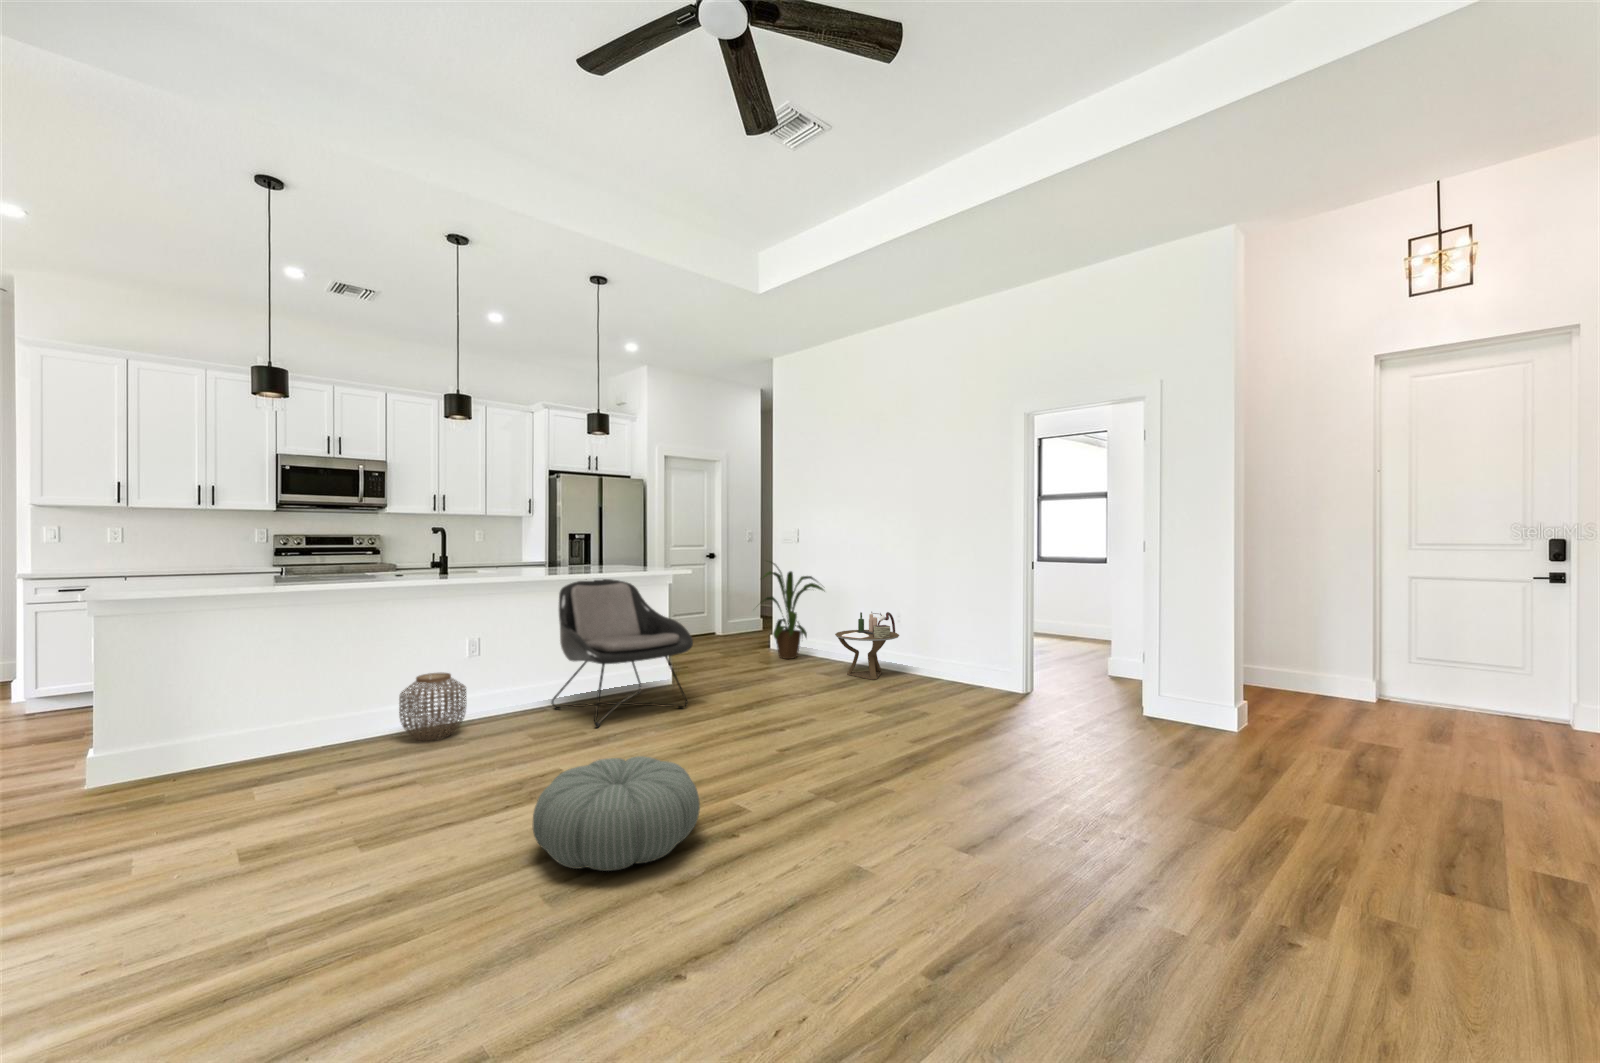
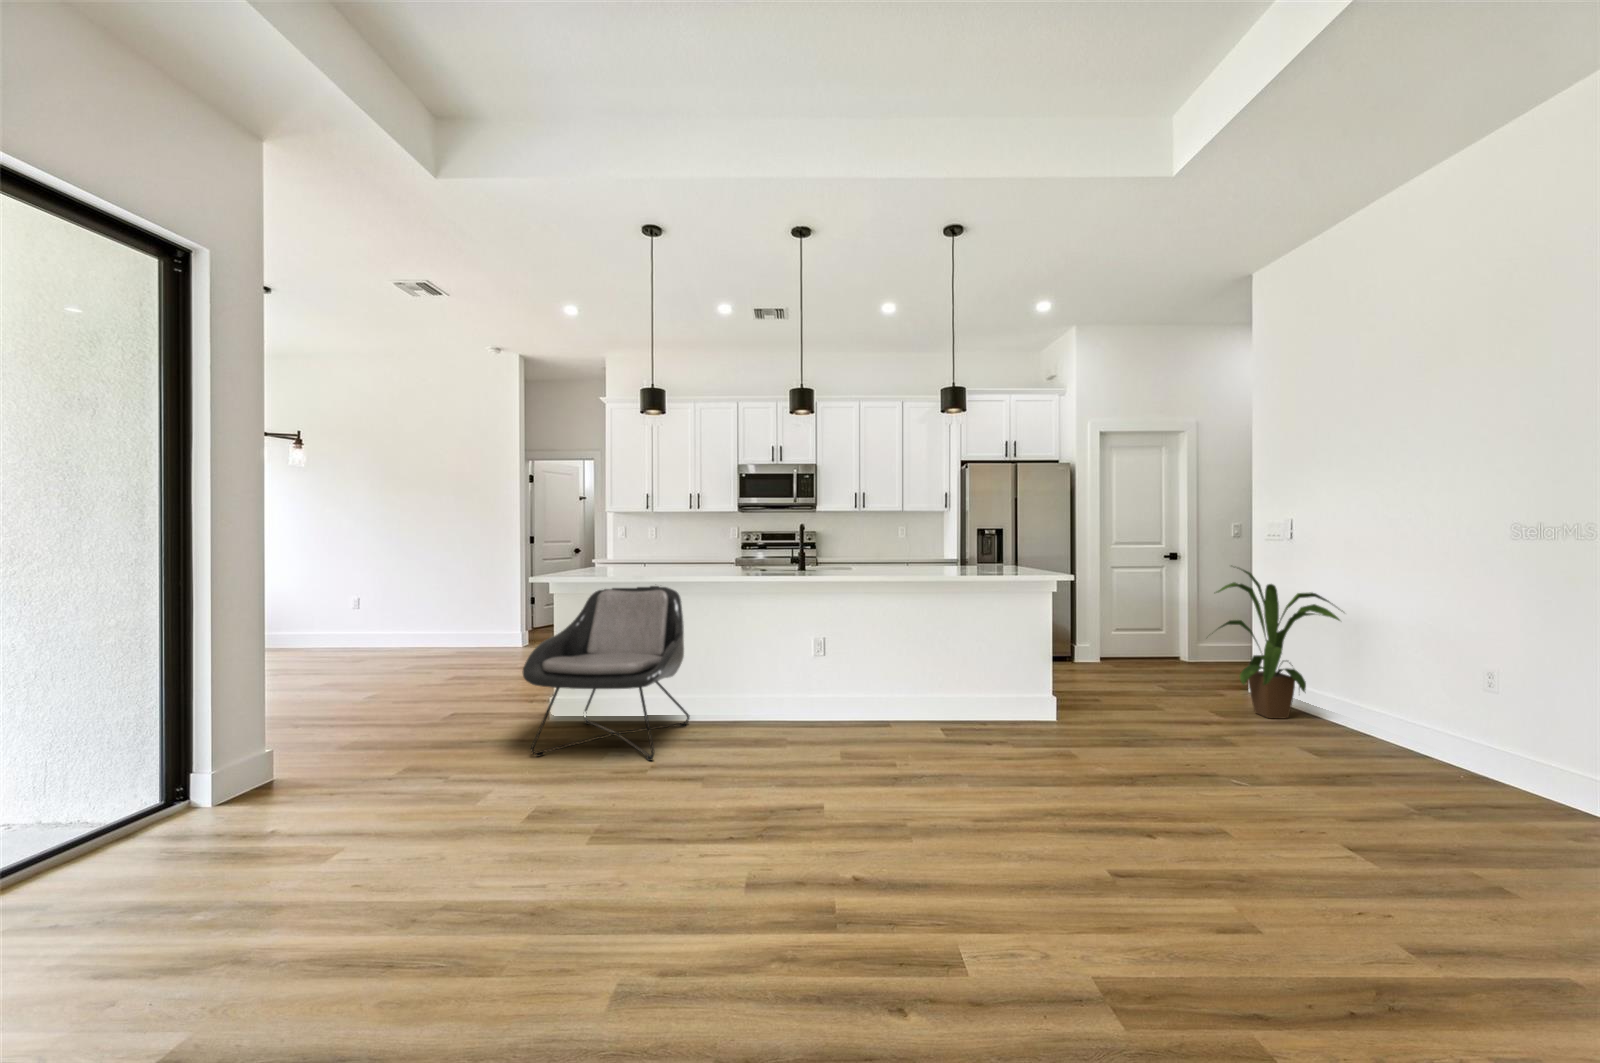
lounge chair: present [551,579,693,728] -> present [523,586,690,761]
side table: present [835,612,899,680] -> none [1342,664,1503,793]
woven basket: present [399,673,466,741] -> none [741,667,799,734]
pouf: present [533,756,700,871] -> none [655,820,873,1003]

